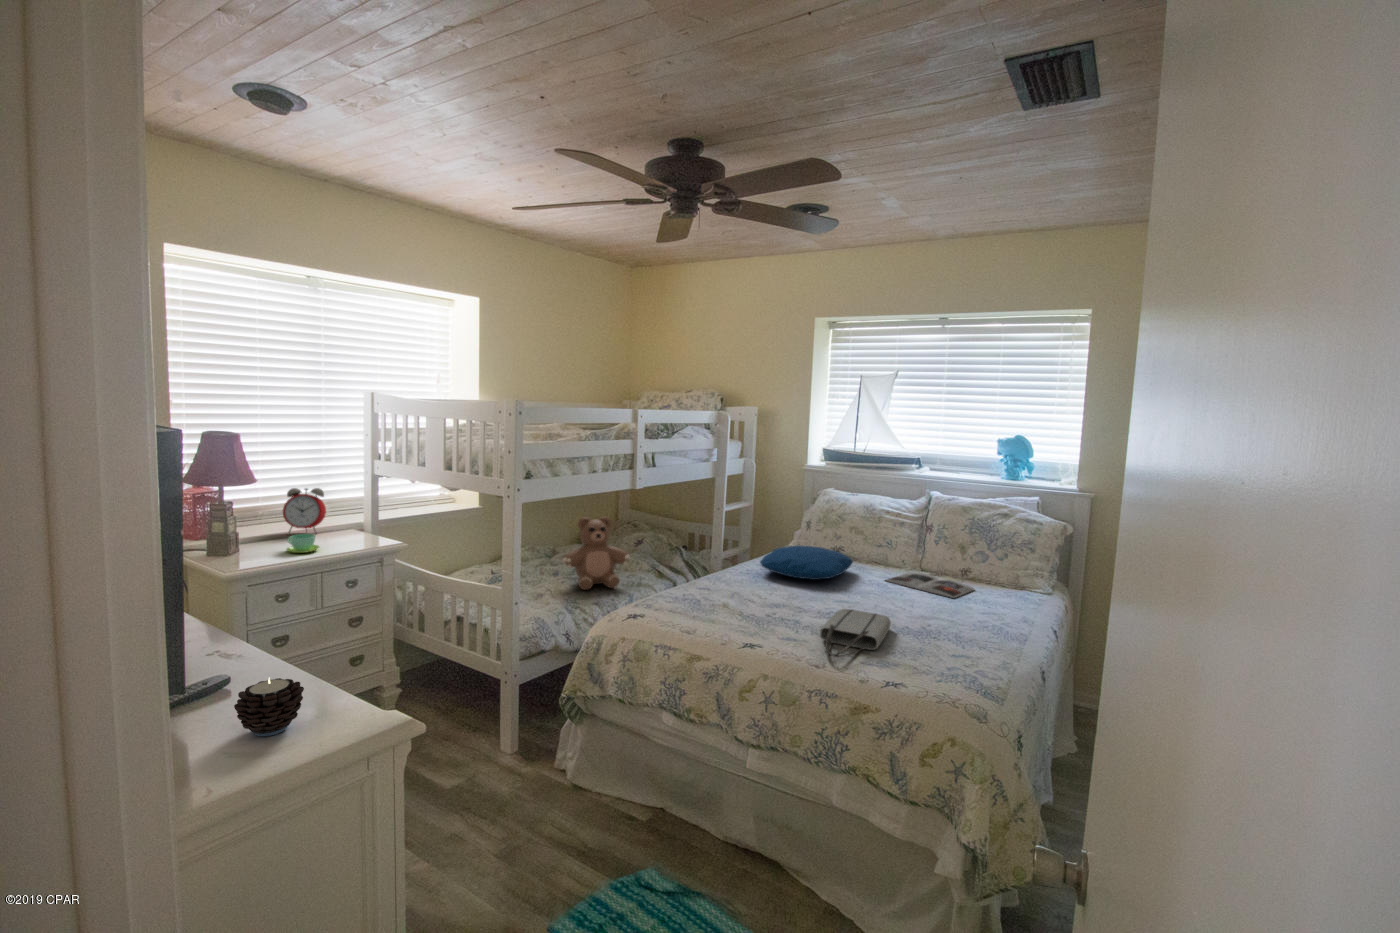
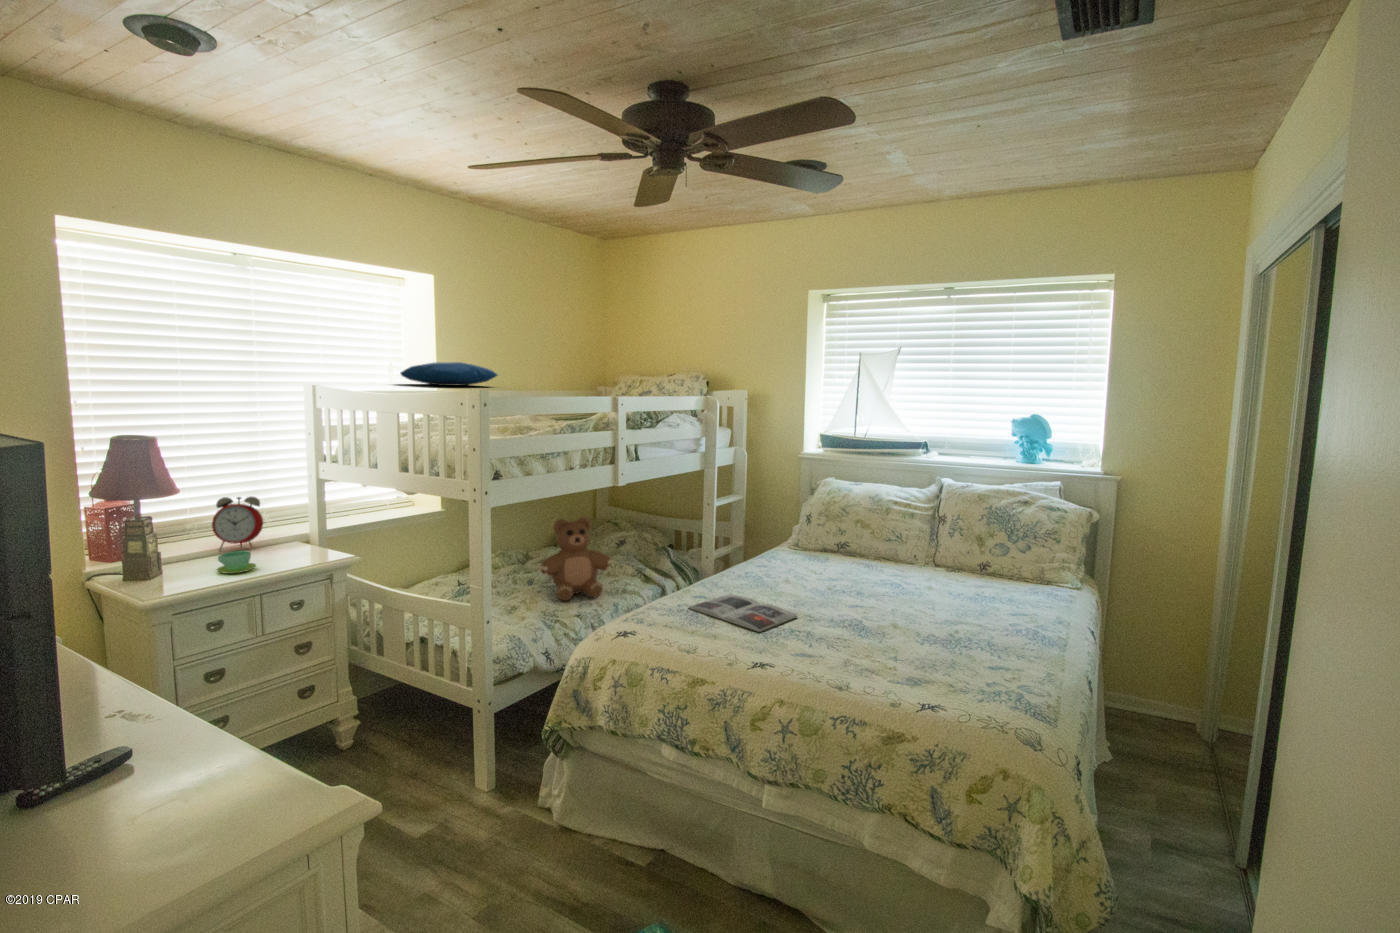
pillow: present [760,546,853,580] -> present [401,362,497,386]
magazine: present [885,573,974,598] -> present [689,594,797,632]
tote bag: present [820,609,891,657] -> none [838,617,915,676]
candle: present [234,677,304,736] -> none [137,753,230,831]

